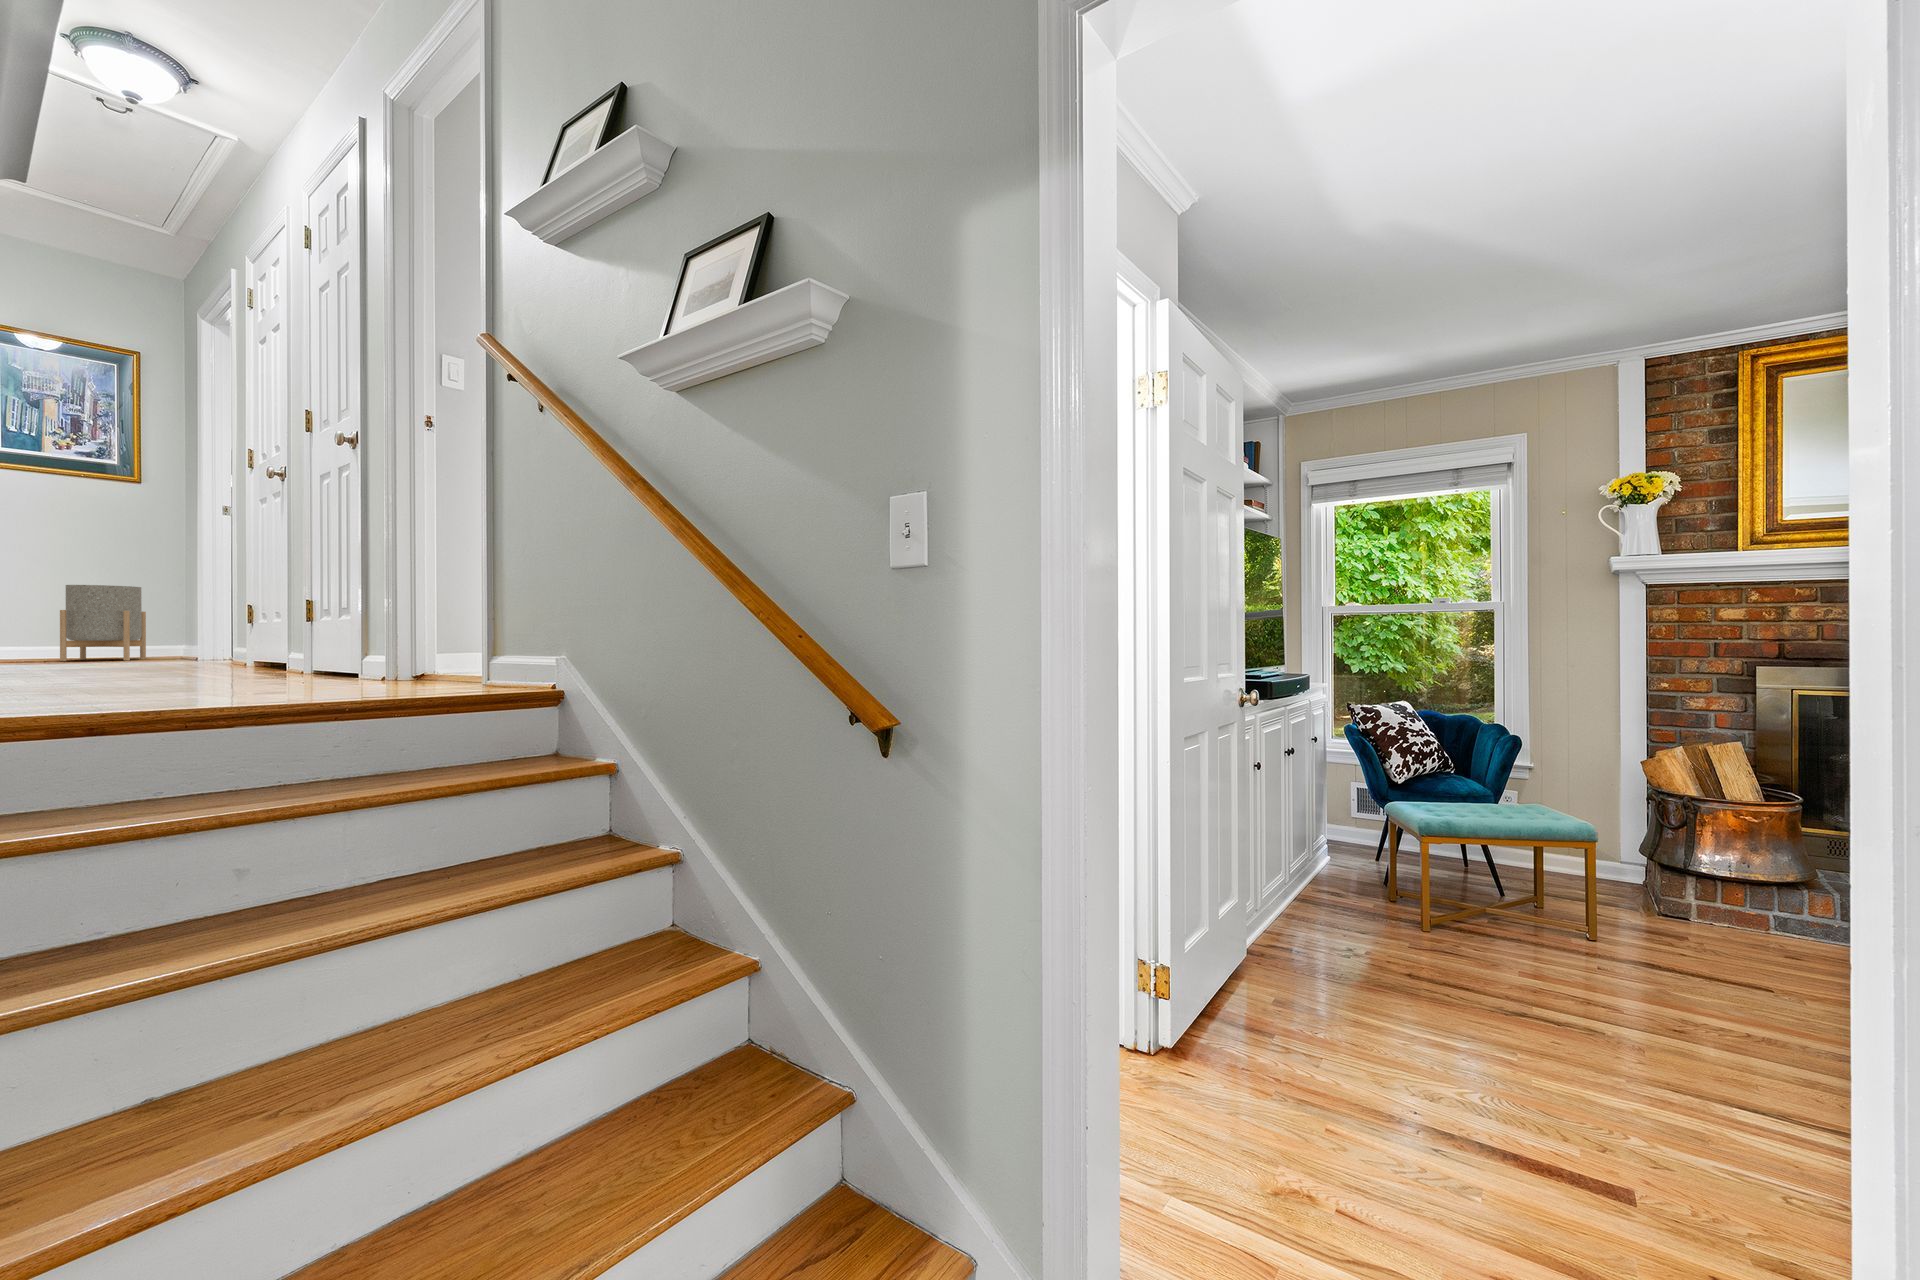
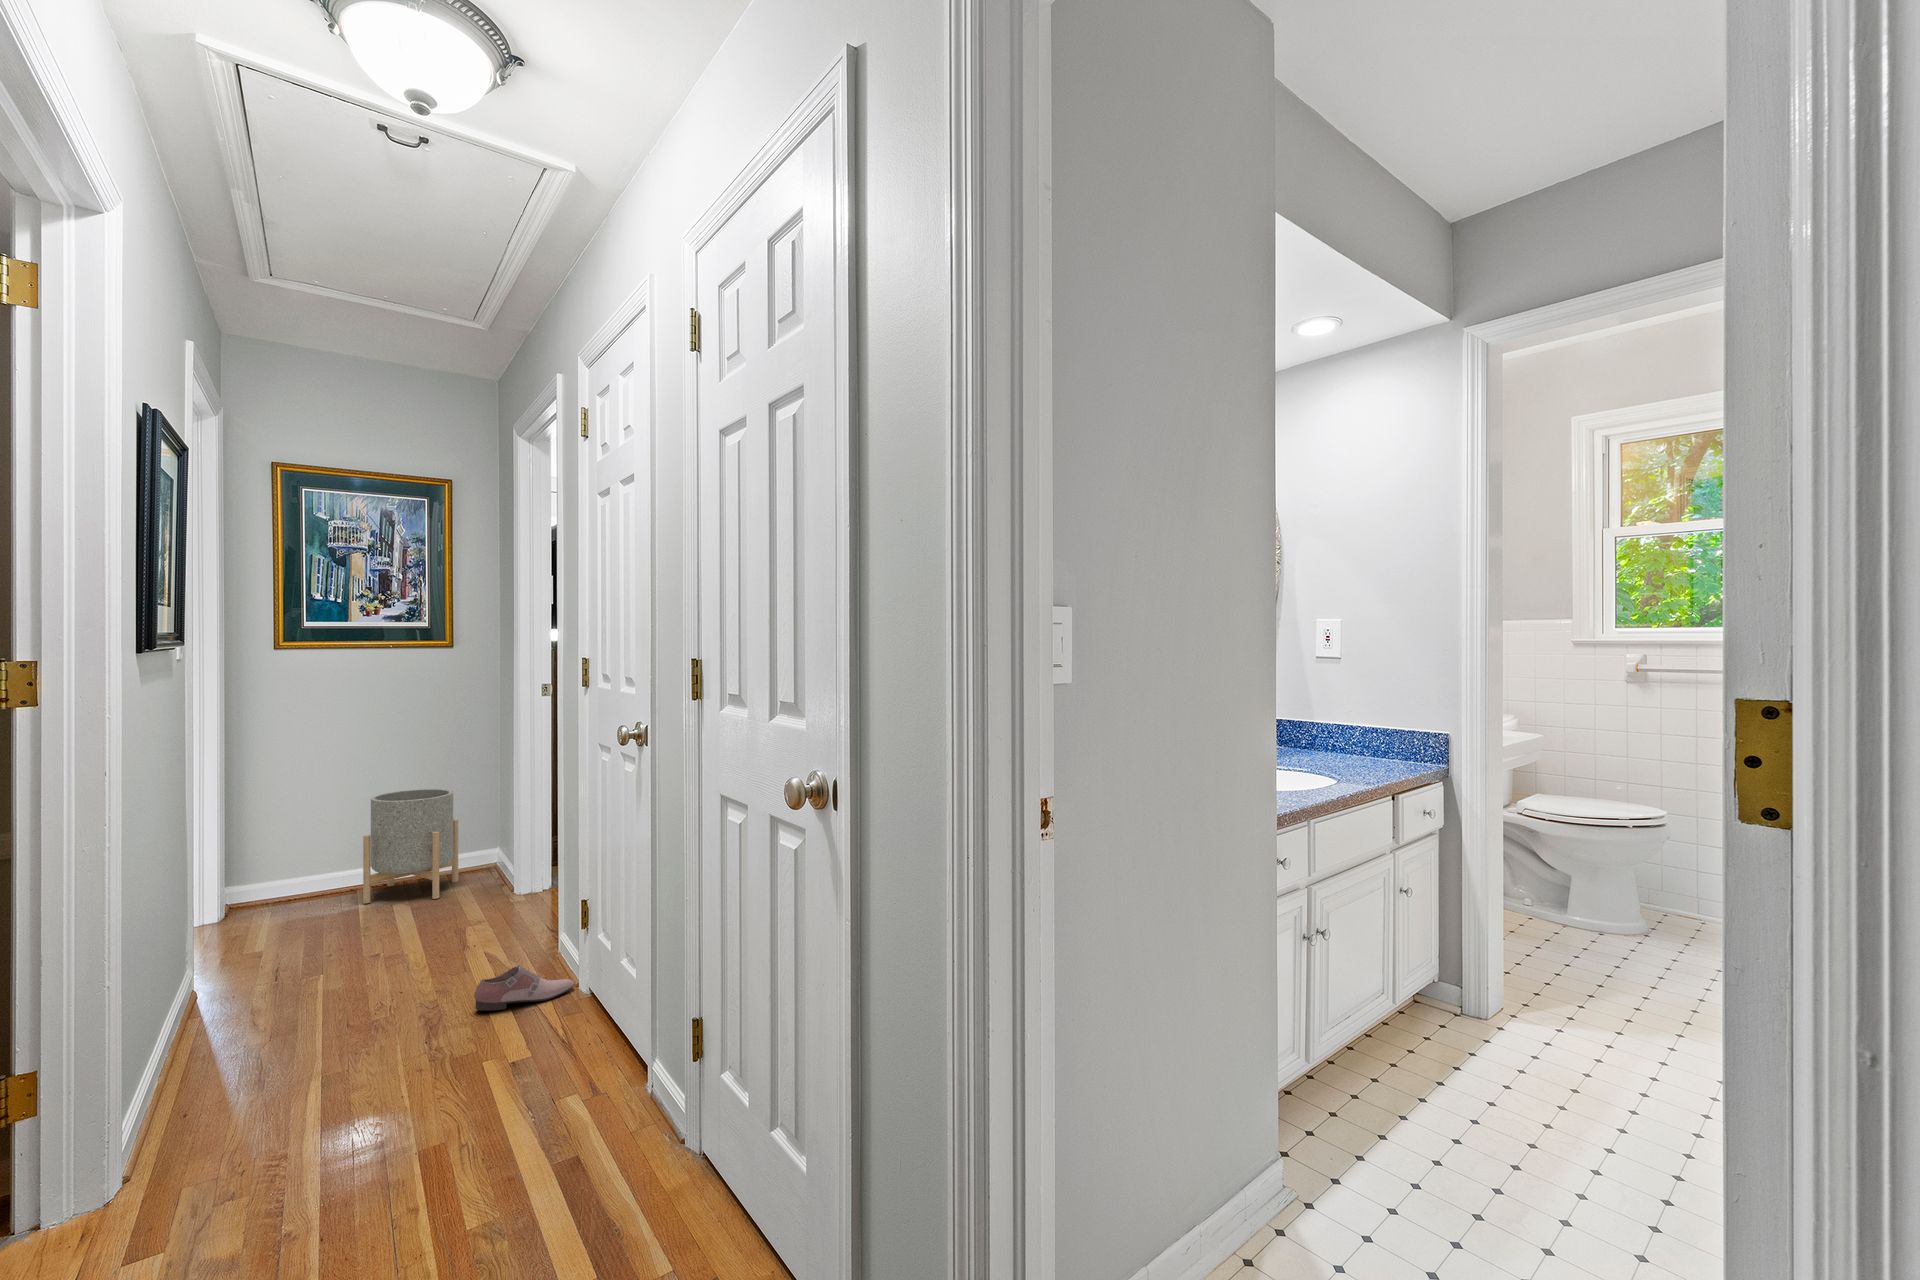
shoe: none [166,647,244,671] -> present [474,966,574,1010]

